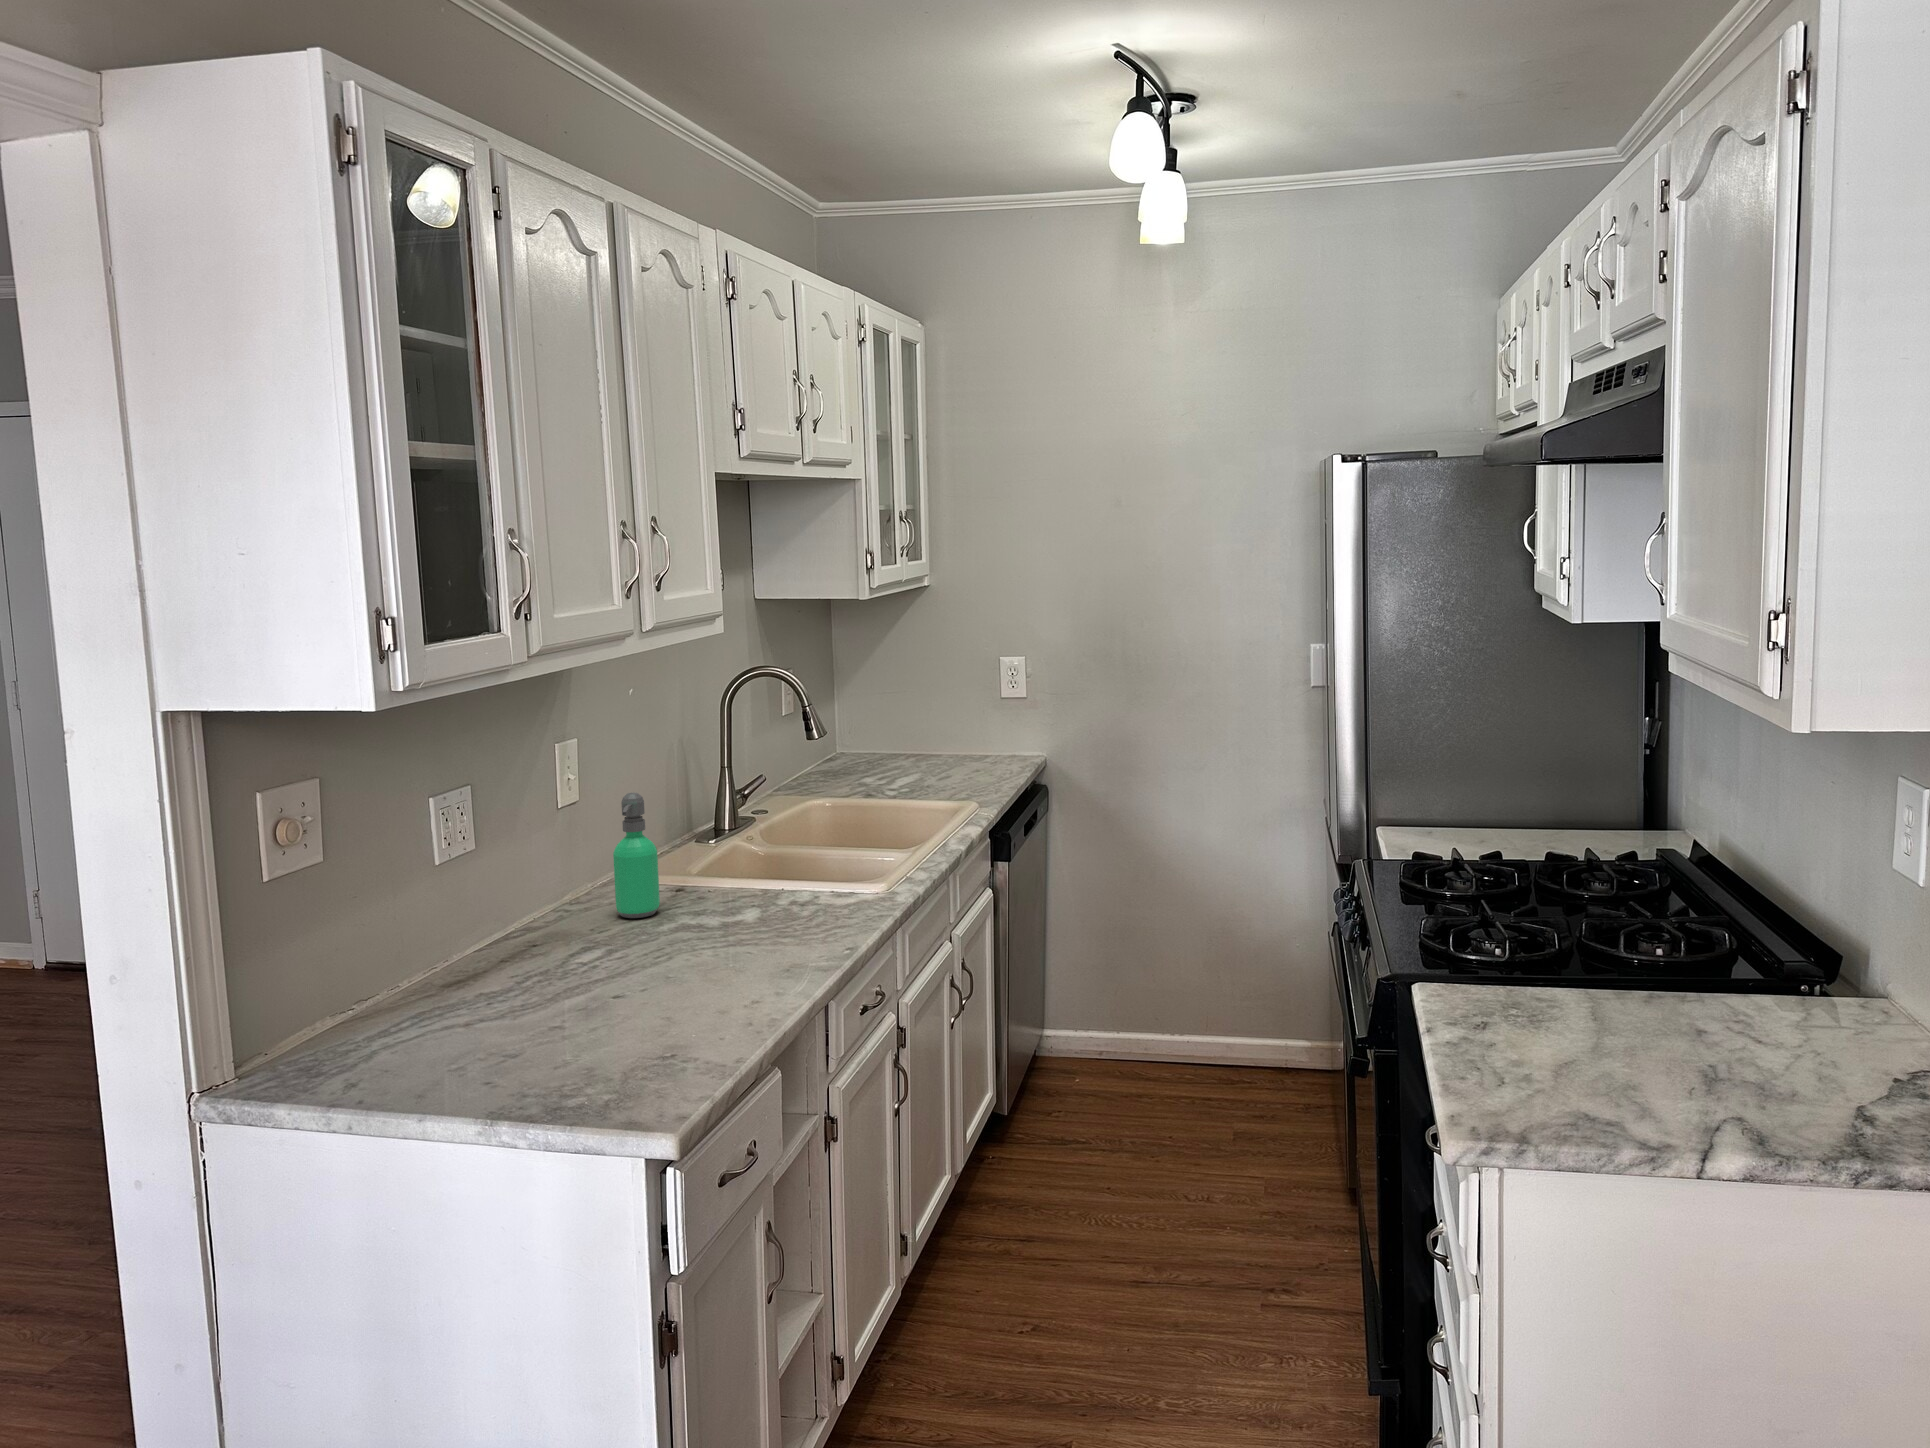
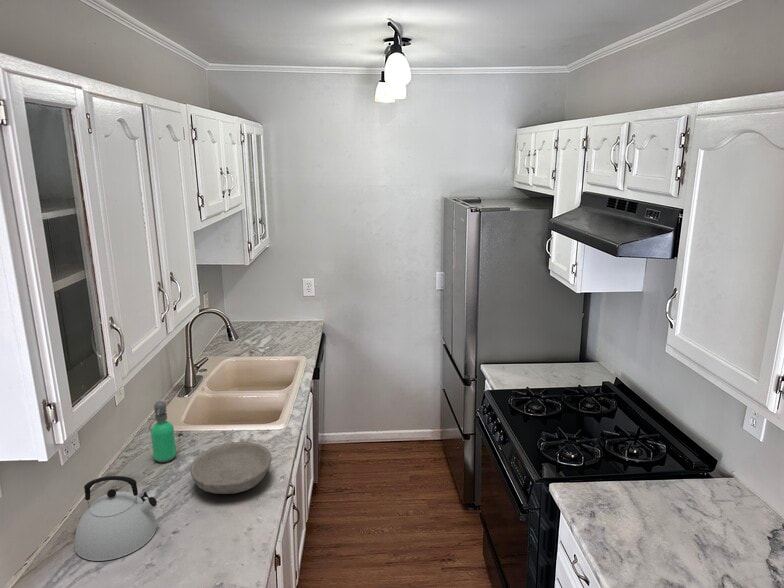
kettle: none [439,868,589,1015] -> present [75,476,157,561]
bowl: none [667,880,828,956] -> present [190,442,272,494]

